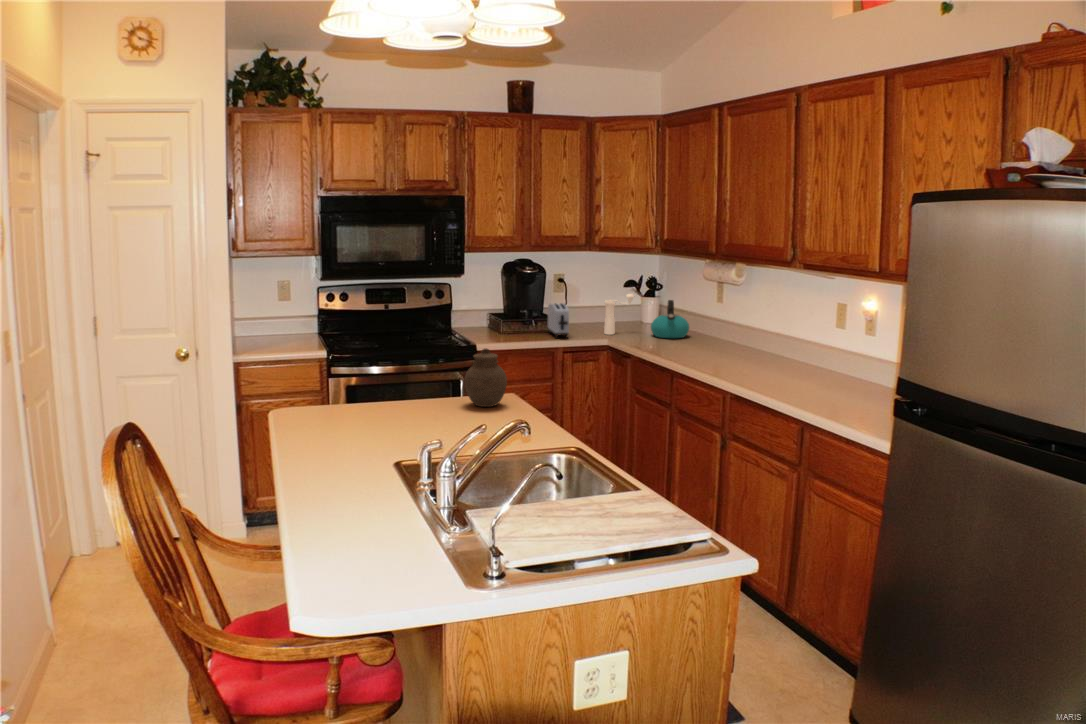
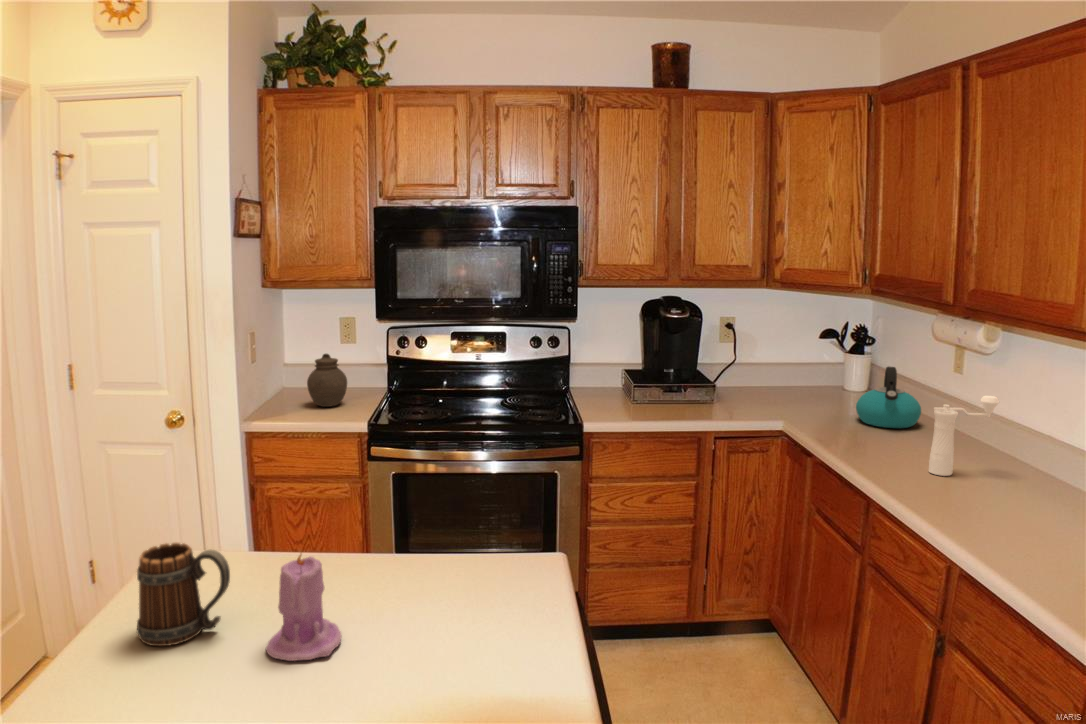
pepper mill: present [604,294,634,335] -> present [929,396,999,476]
toaster: present [548,303,569,338] -> none [695,364,726,418]
jar: present [465,348,507,407] -> present [307,354,347,407]
candle: none [399,369,432,417] -> present [266,554,341,661]
mug: none [333,373,376,418] -> present [137,542,230,646]

